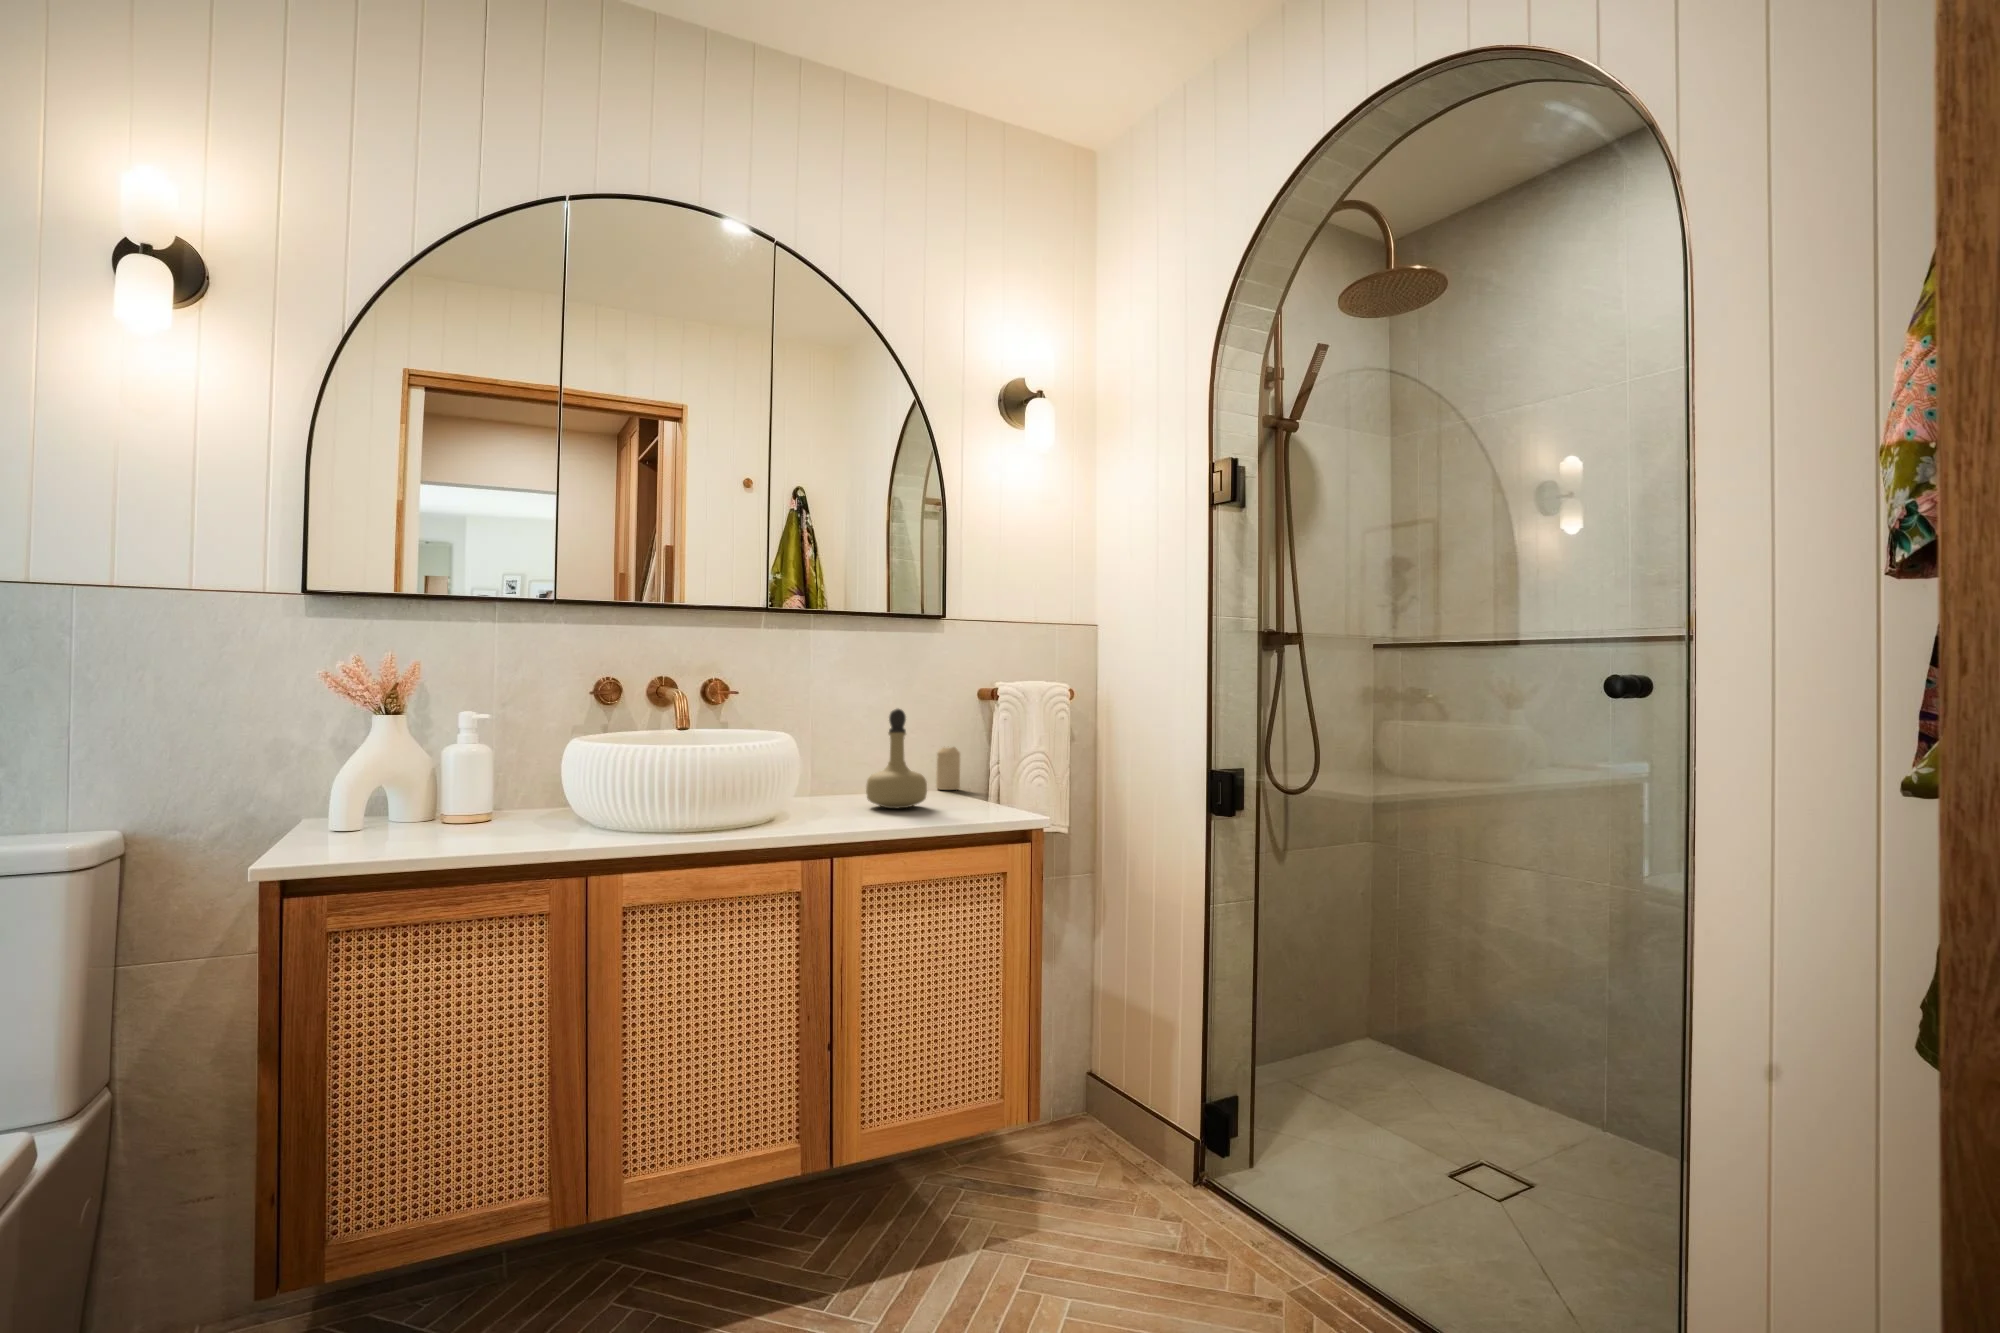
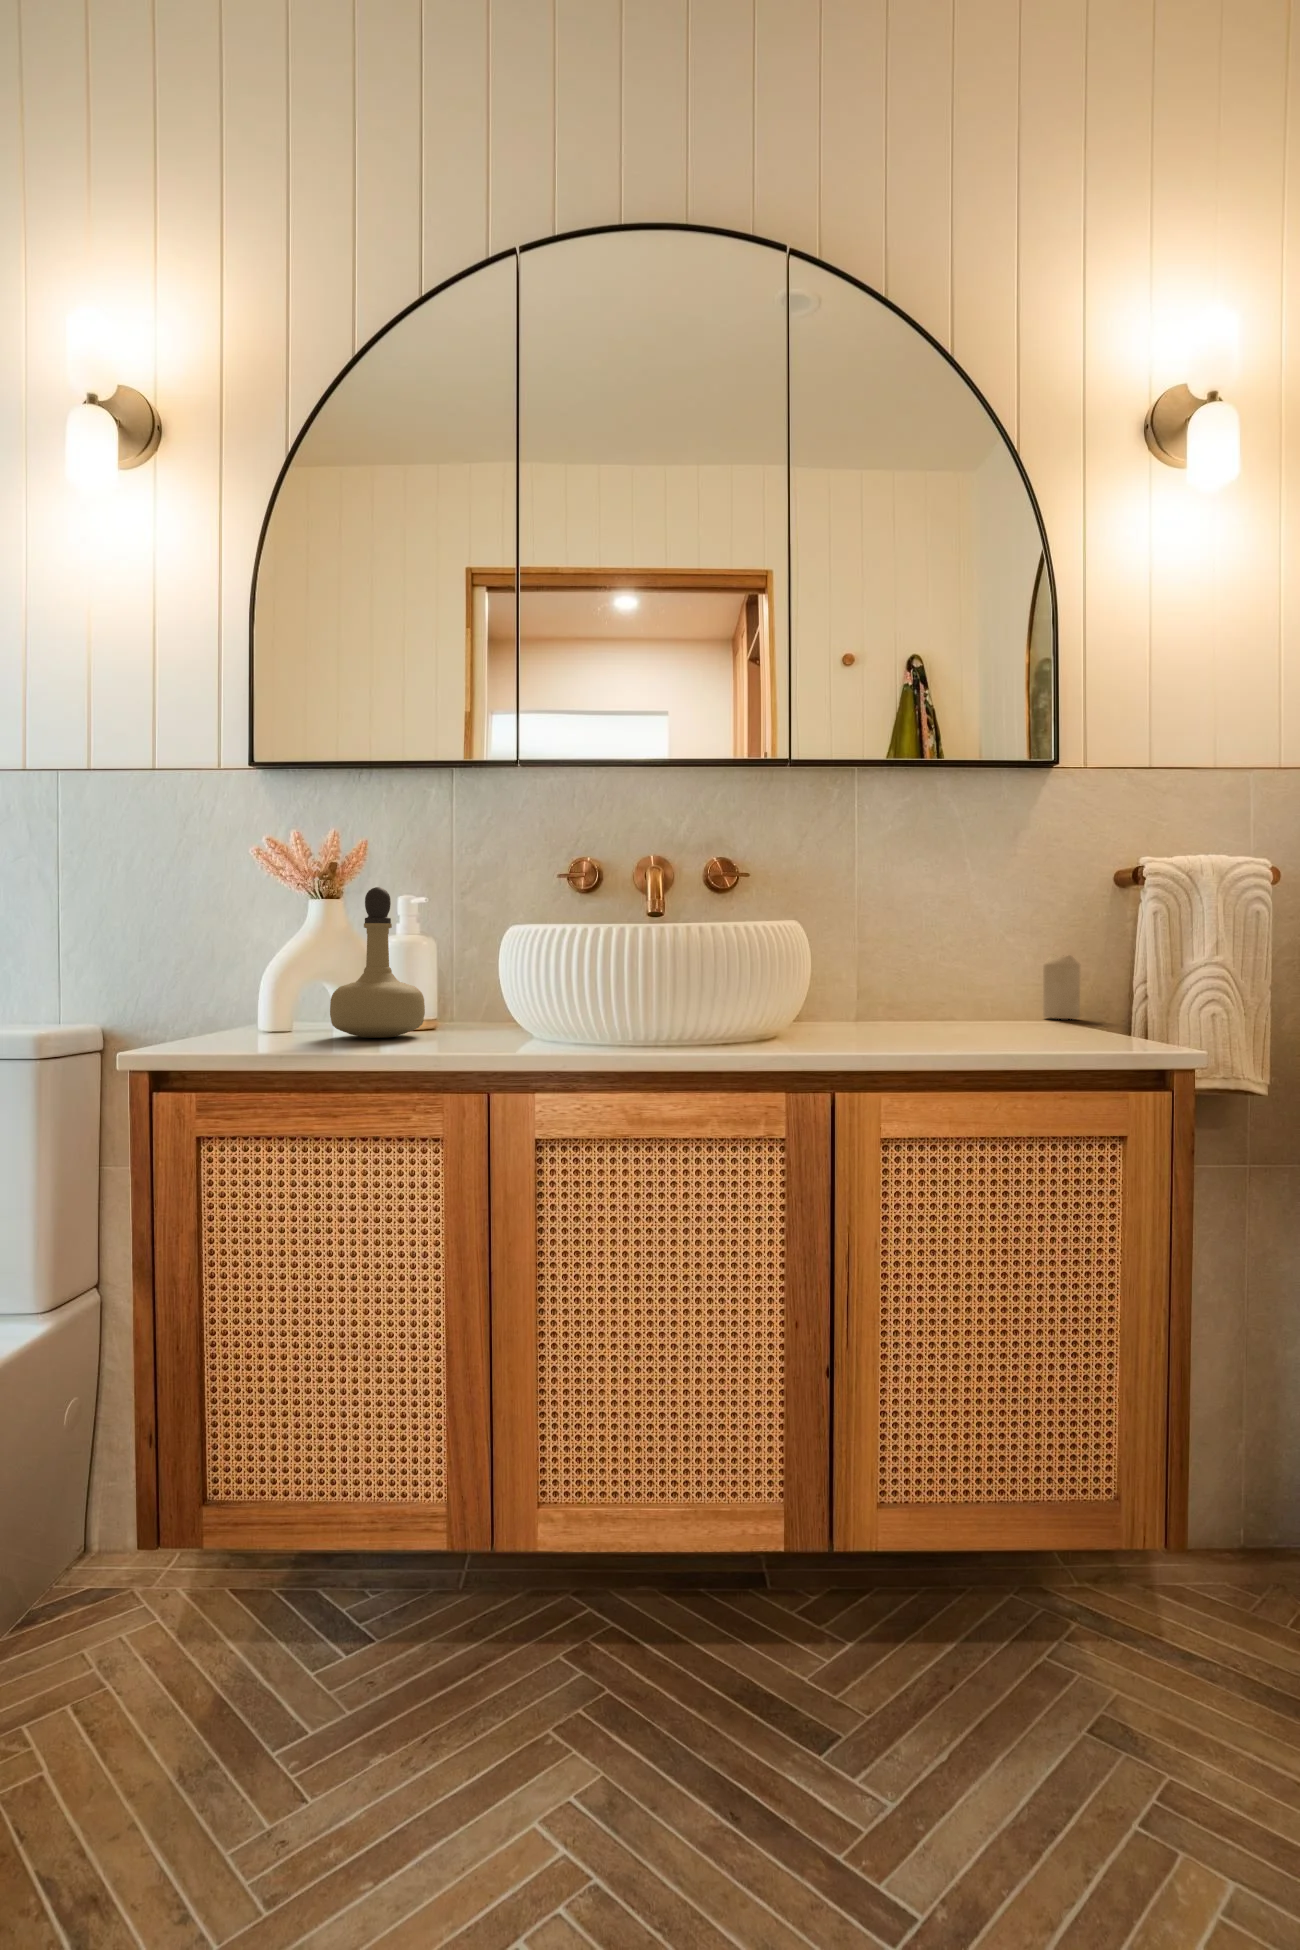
perfume bottle: present [866,709,927,808] -> present [330,887,425,1038]

